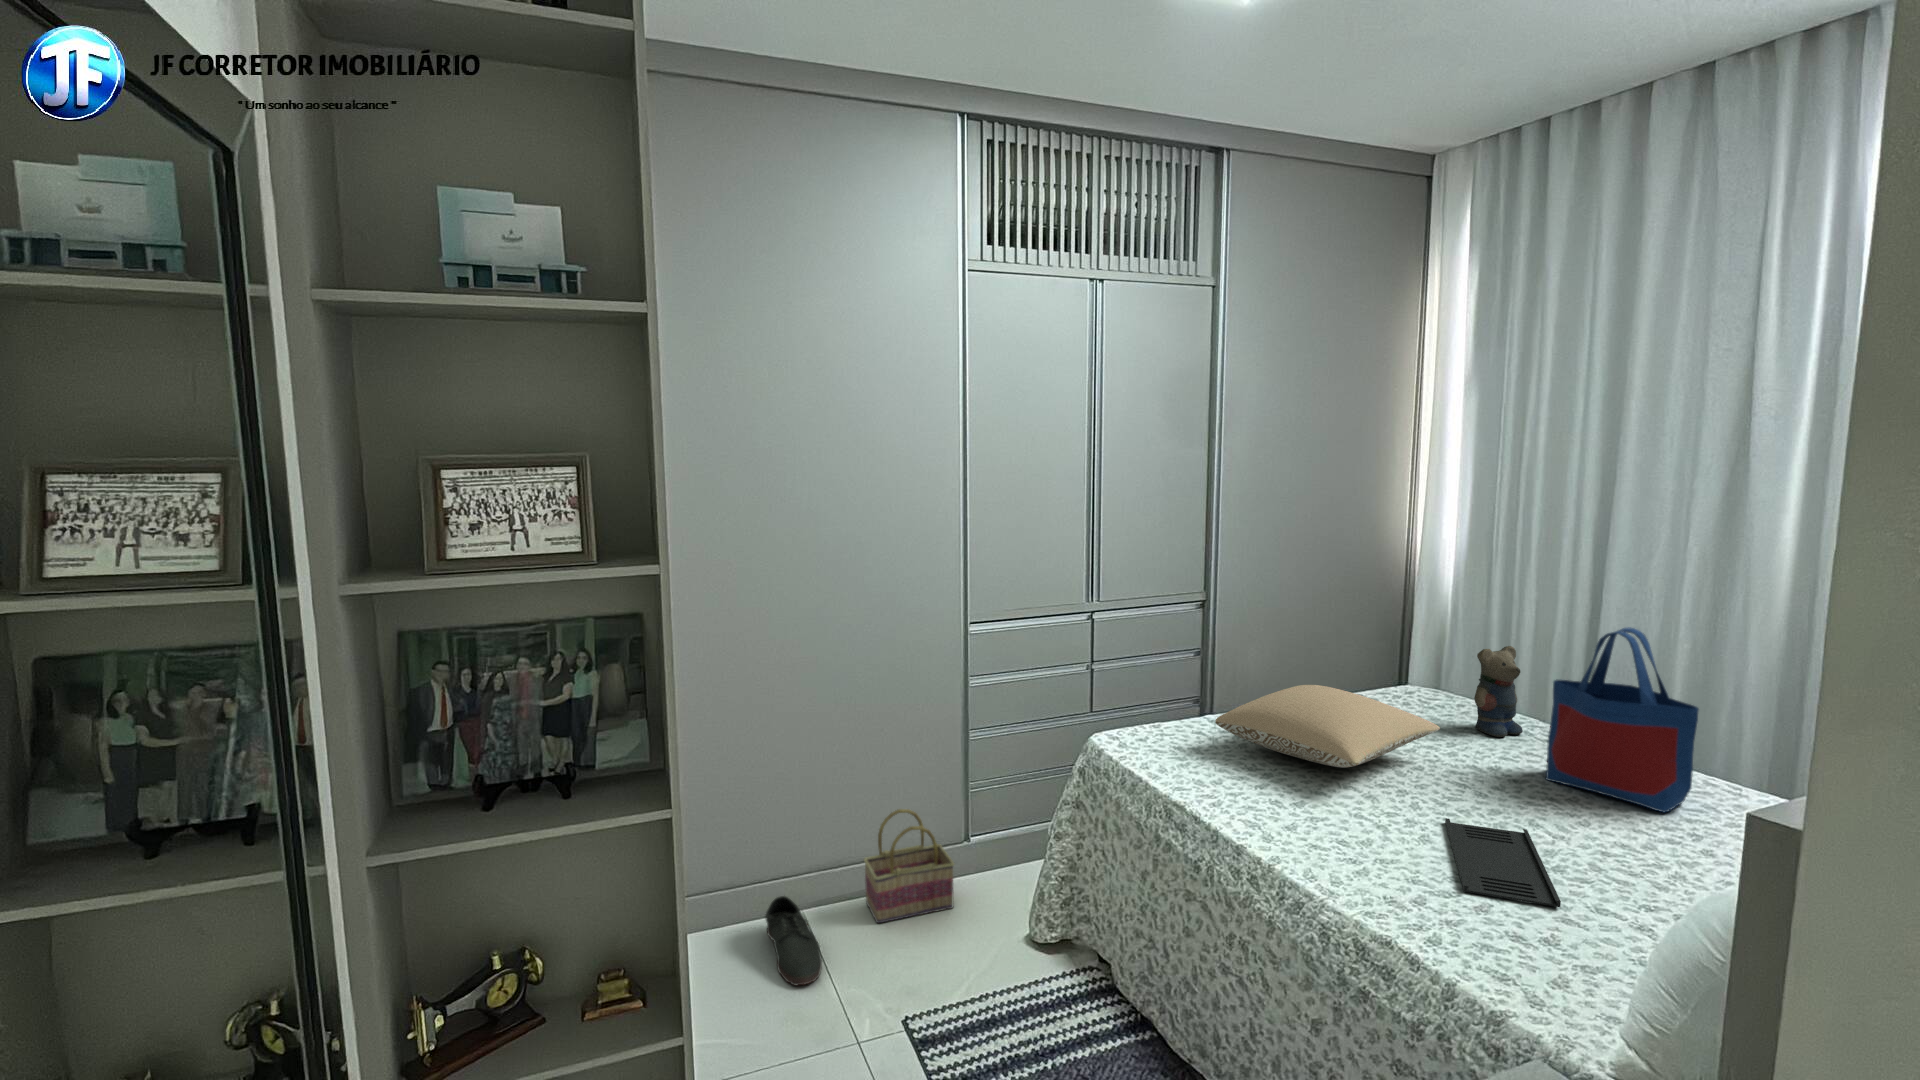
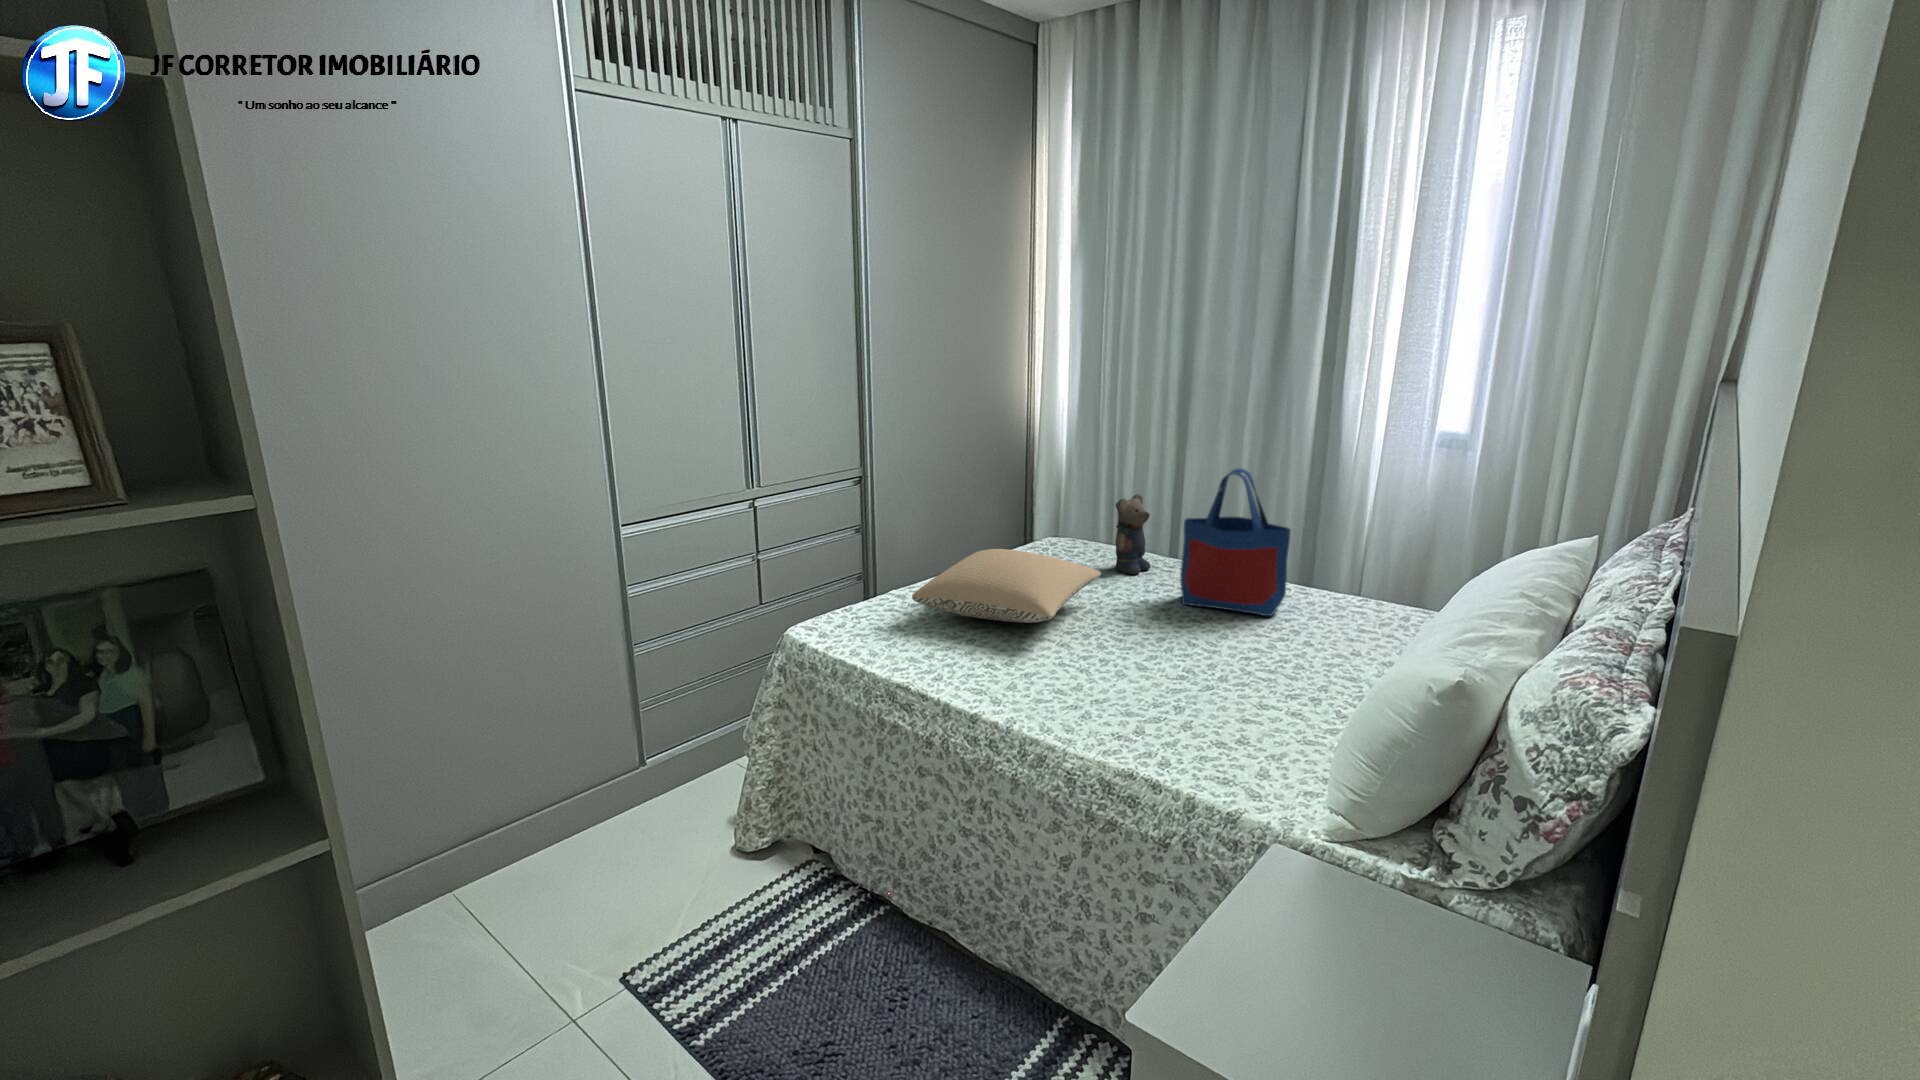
basket: present [864,809,954,923] -> none [527,747,644,880]
tray: present [1445,818,1561,907] -> none [1128,650,1239,714]
shoe: present [765,896,822,985] -> none [410,881,502,981]

